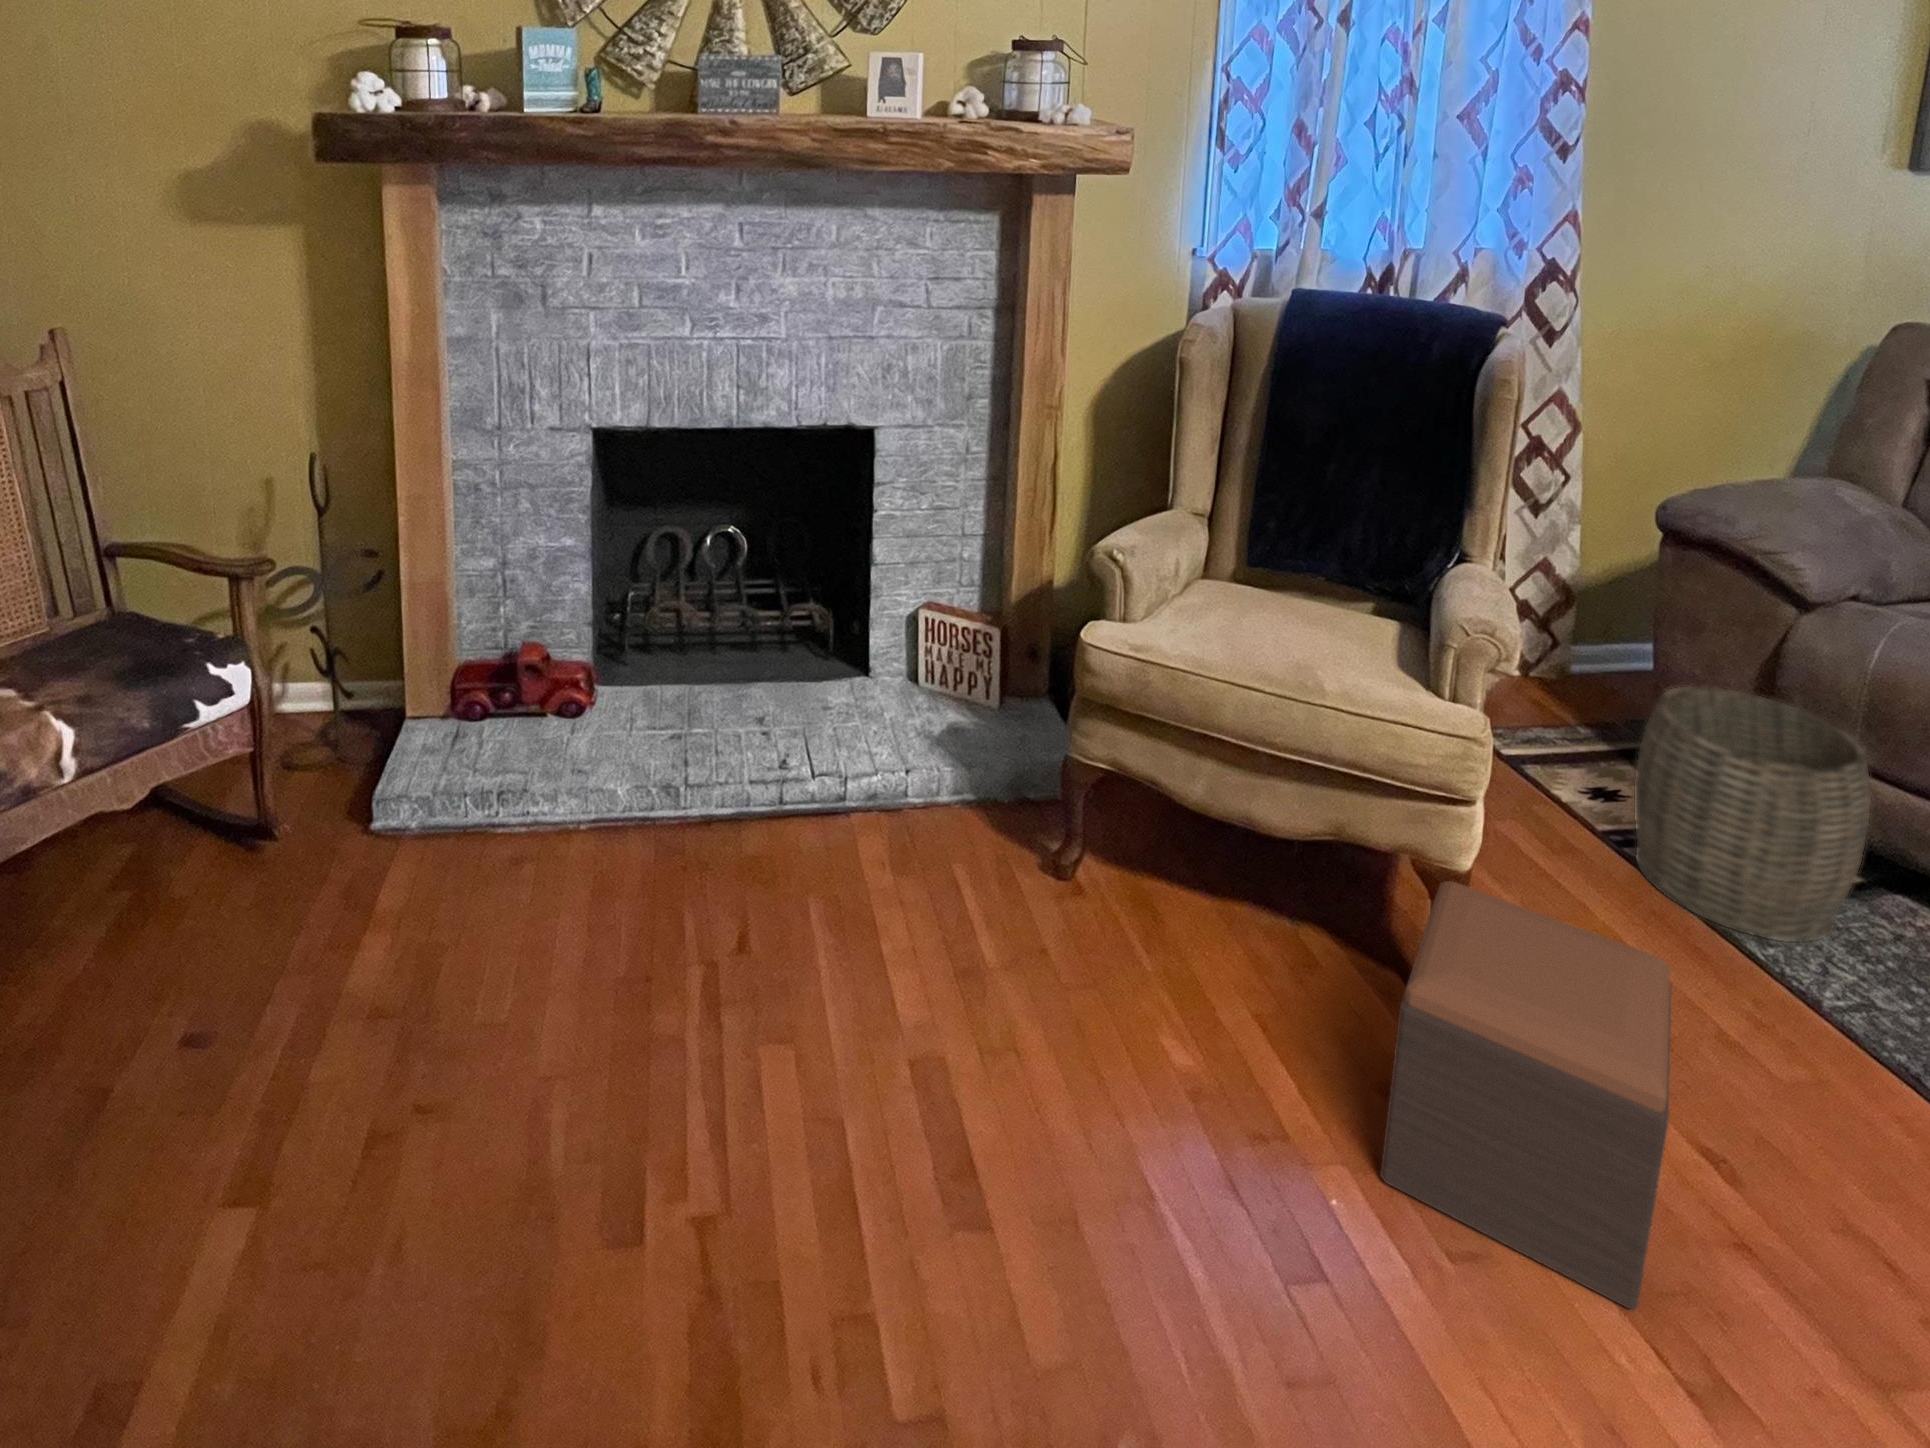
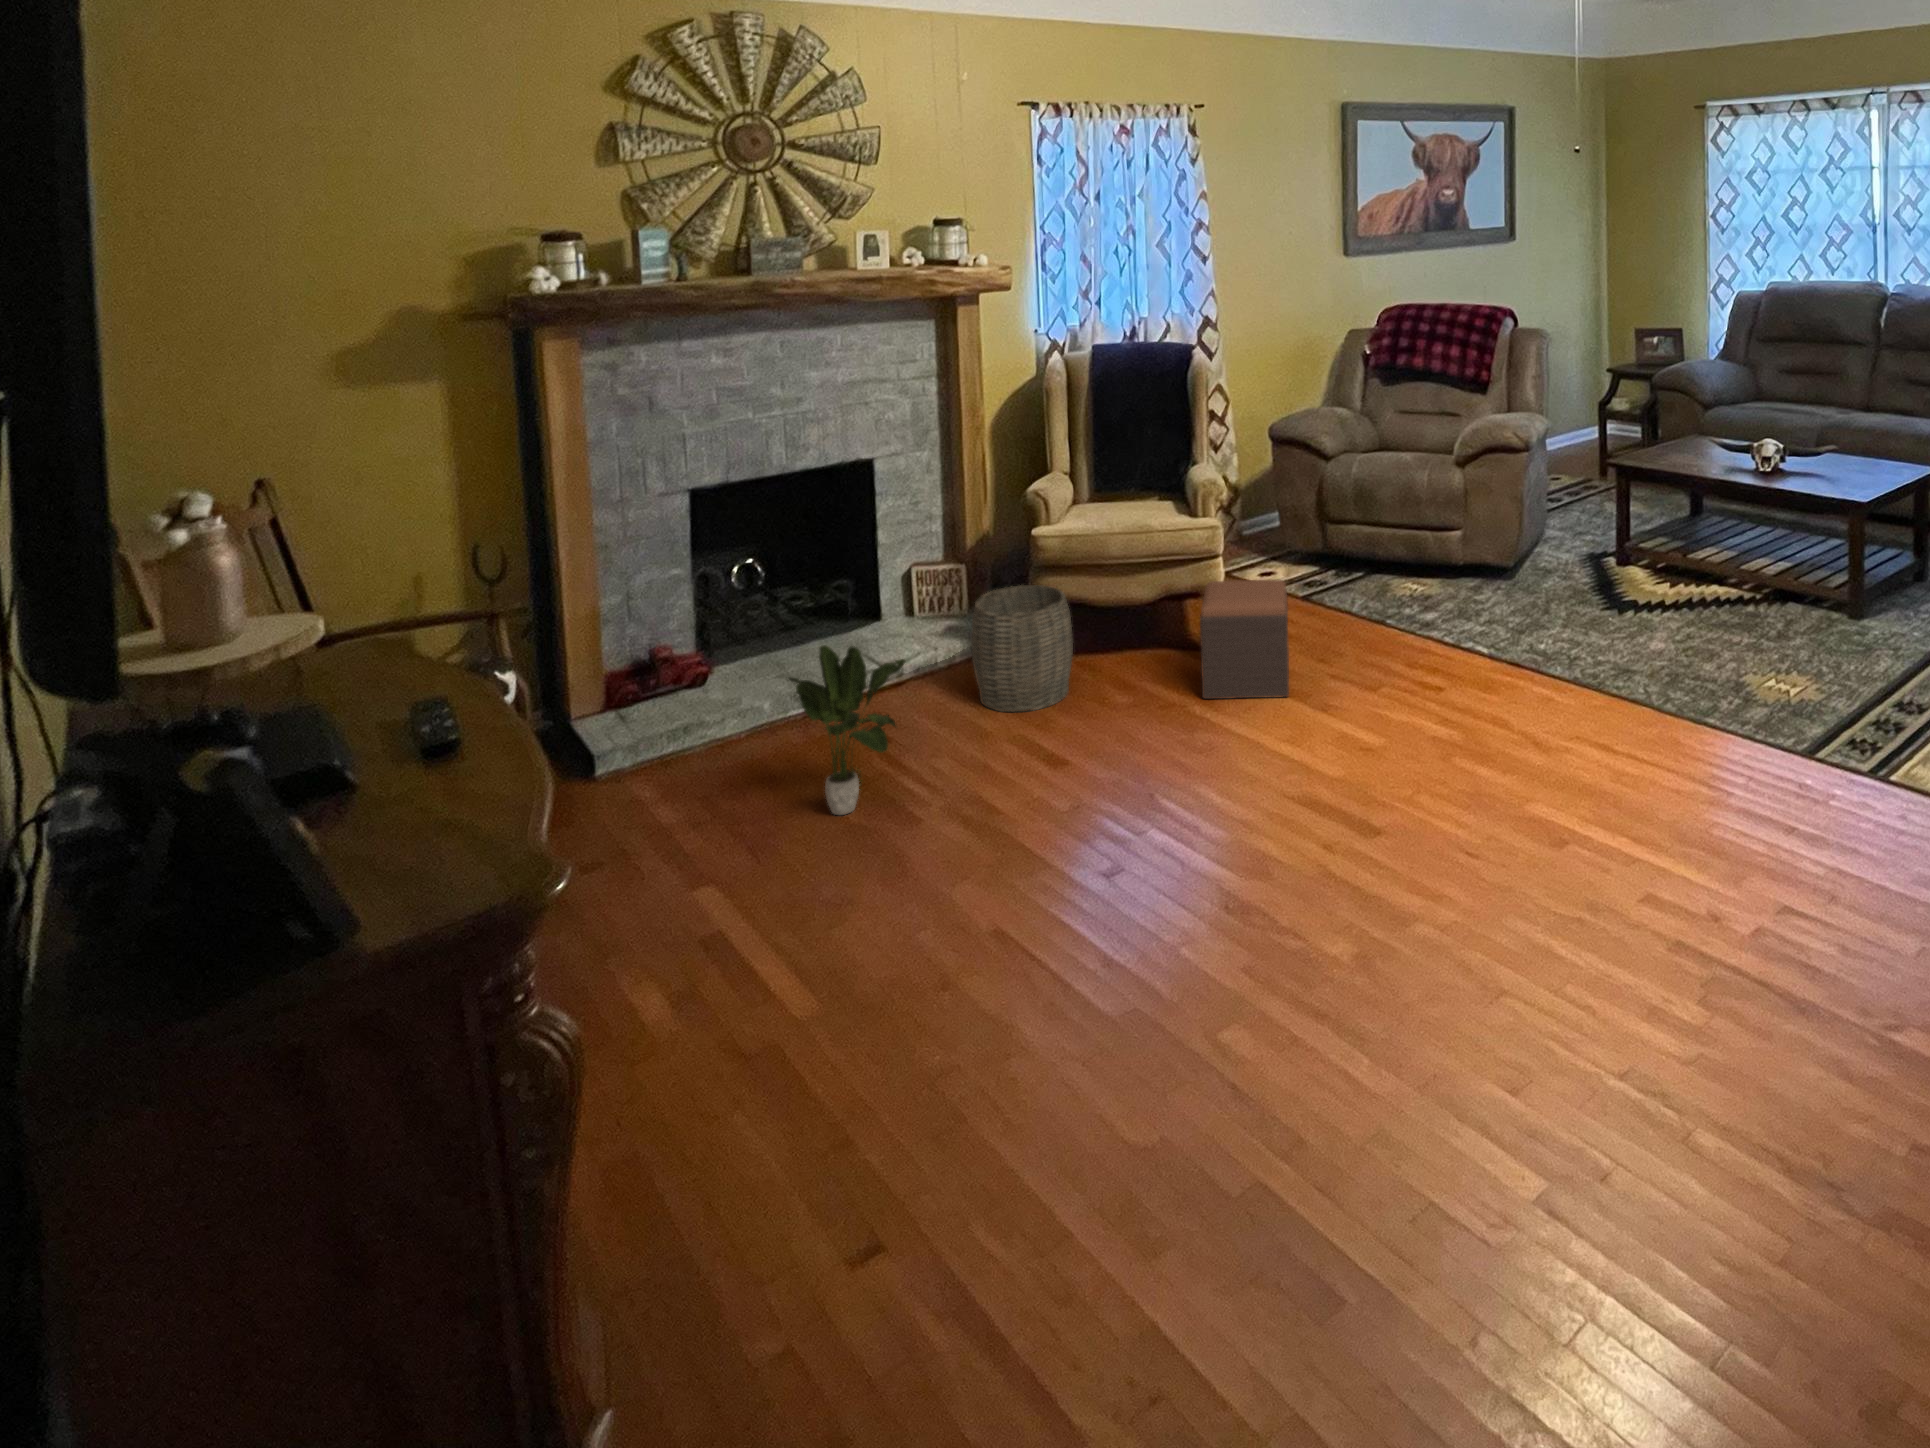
woven basket: present [1634,686,1871,942] -> present [971,585,1073,712]
potted plant: none [427,836,659,1173] -> present [789,645,905,815]

